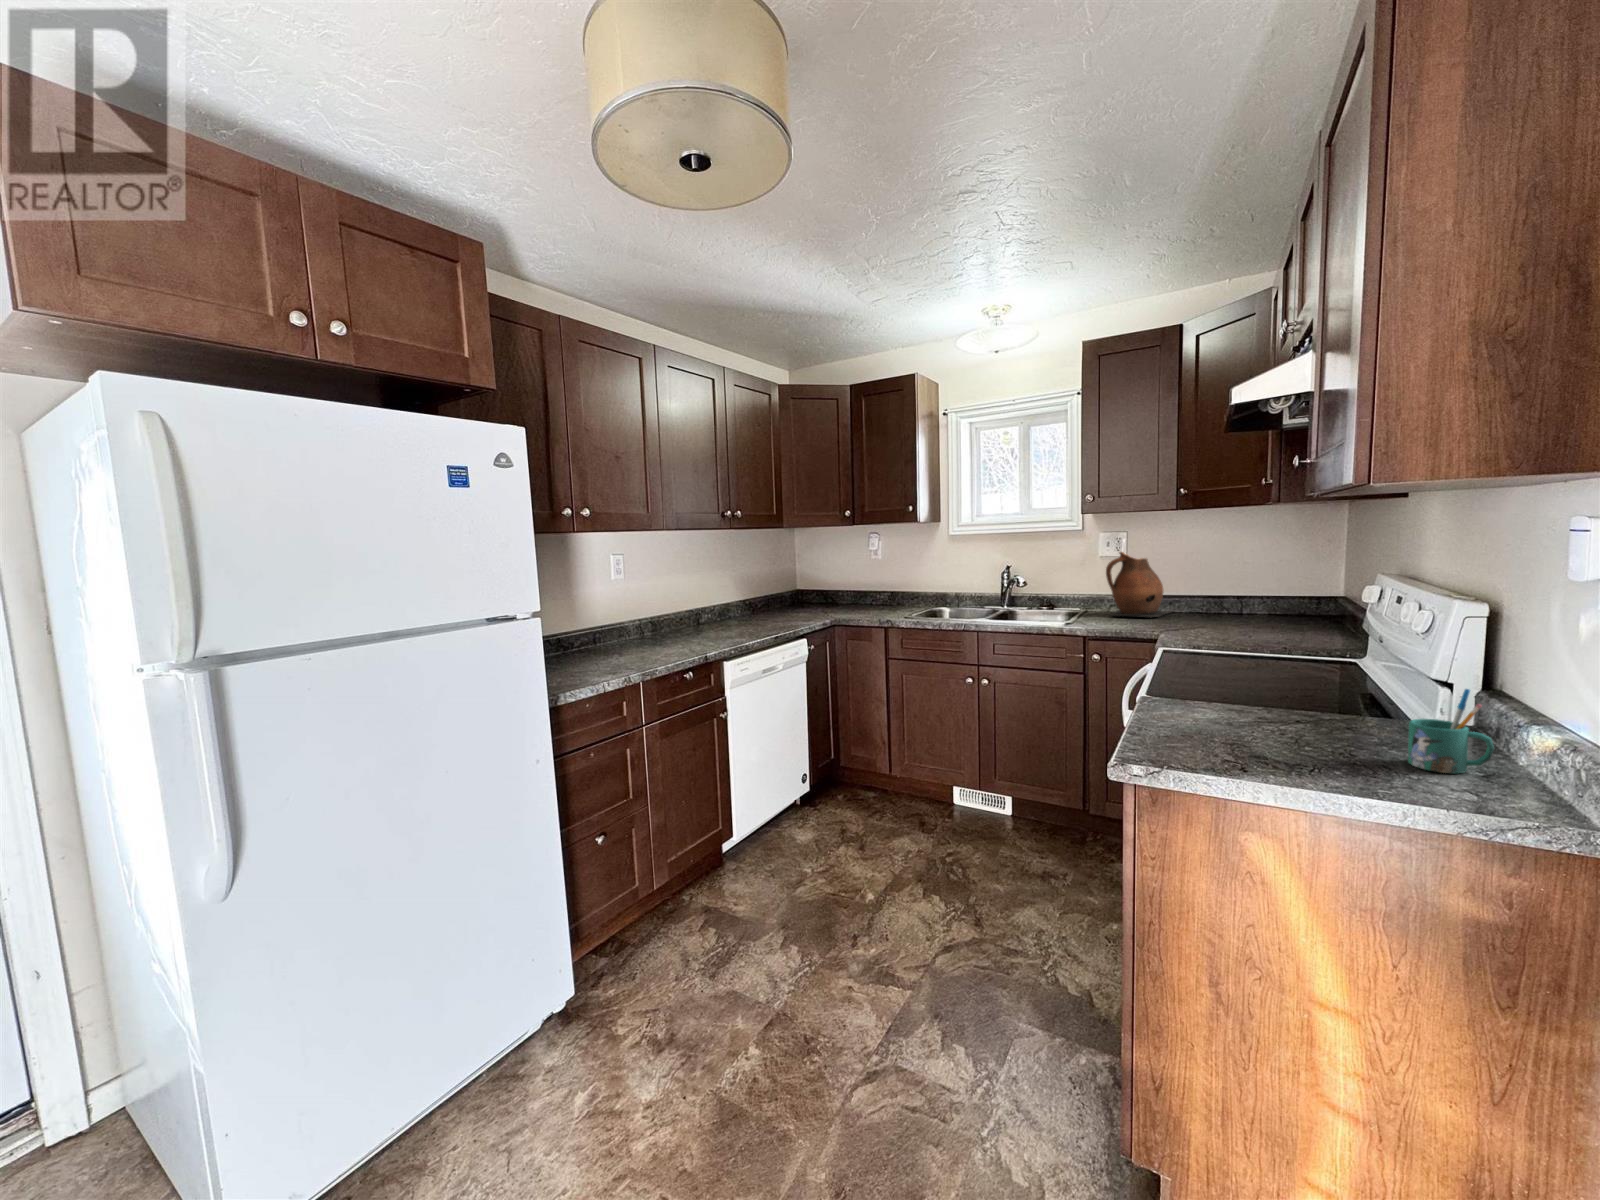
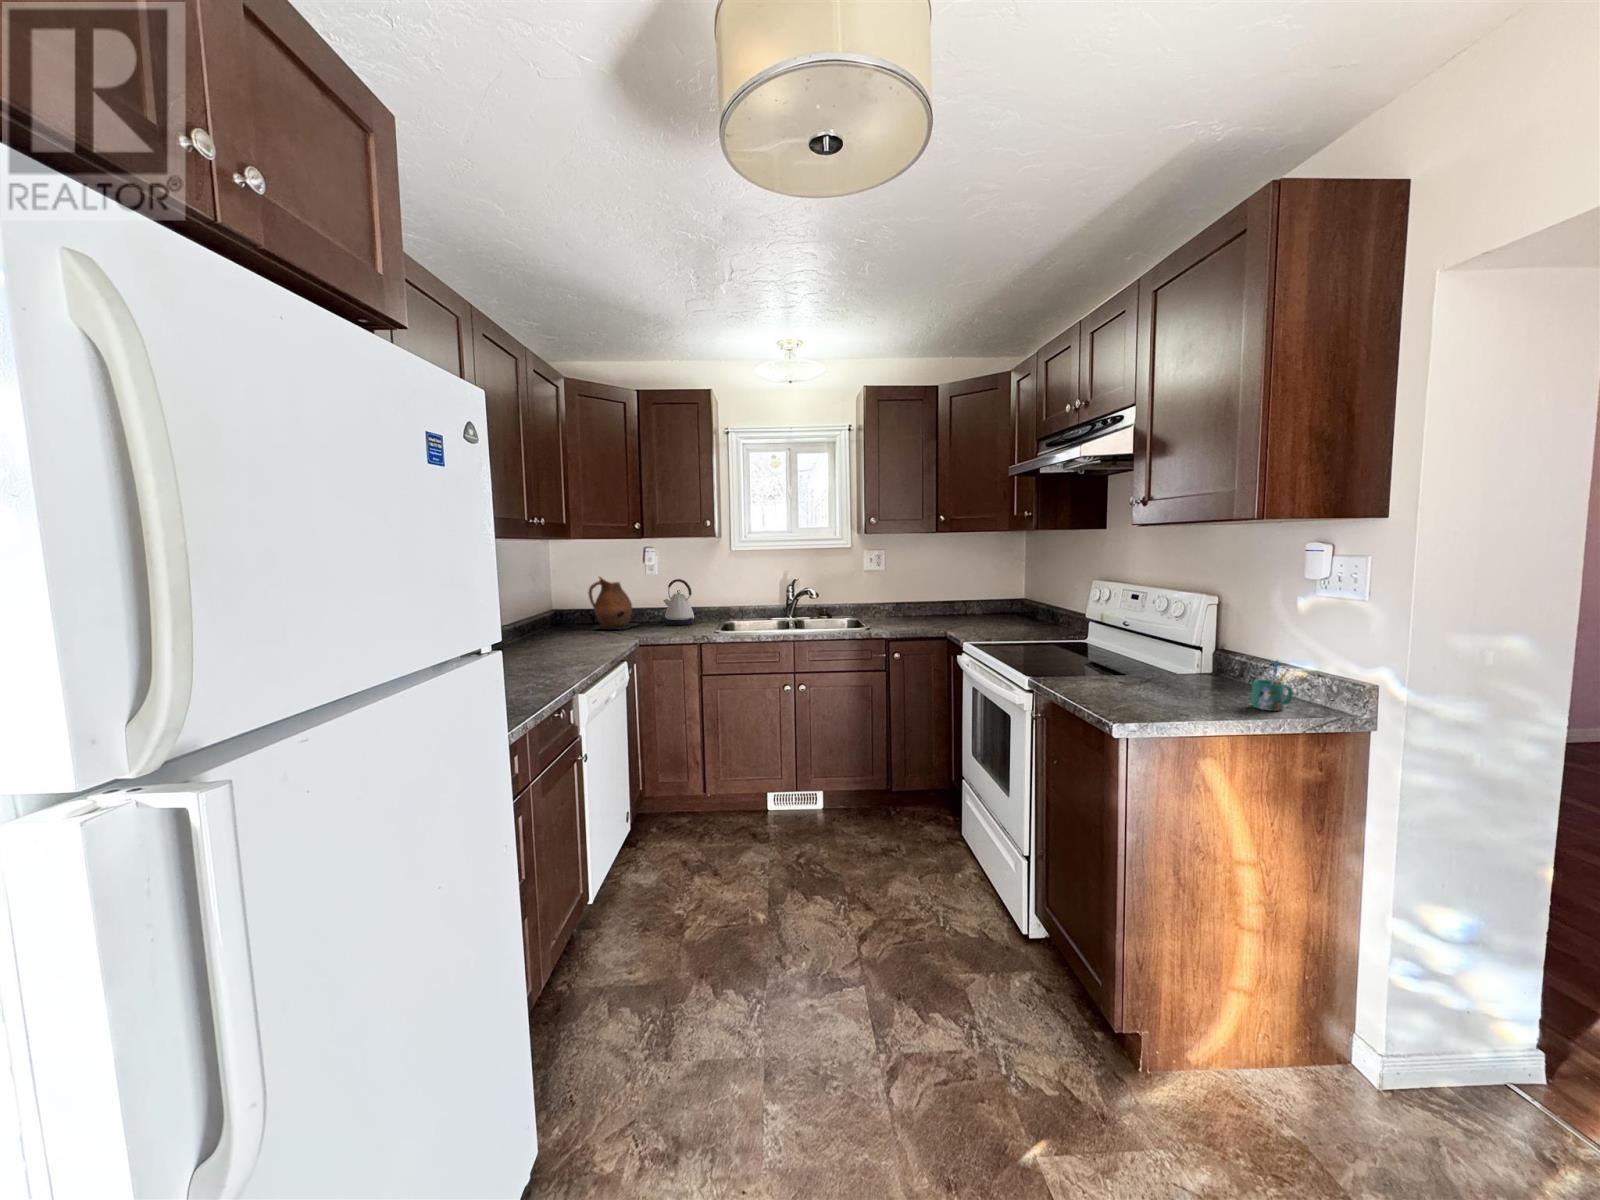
ceramic pitcher: present [1106,552,1171,618] -> present [588,577,638,630]
kettle: none [883,566,911,611] -> present [664,579,694,625]

